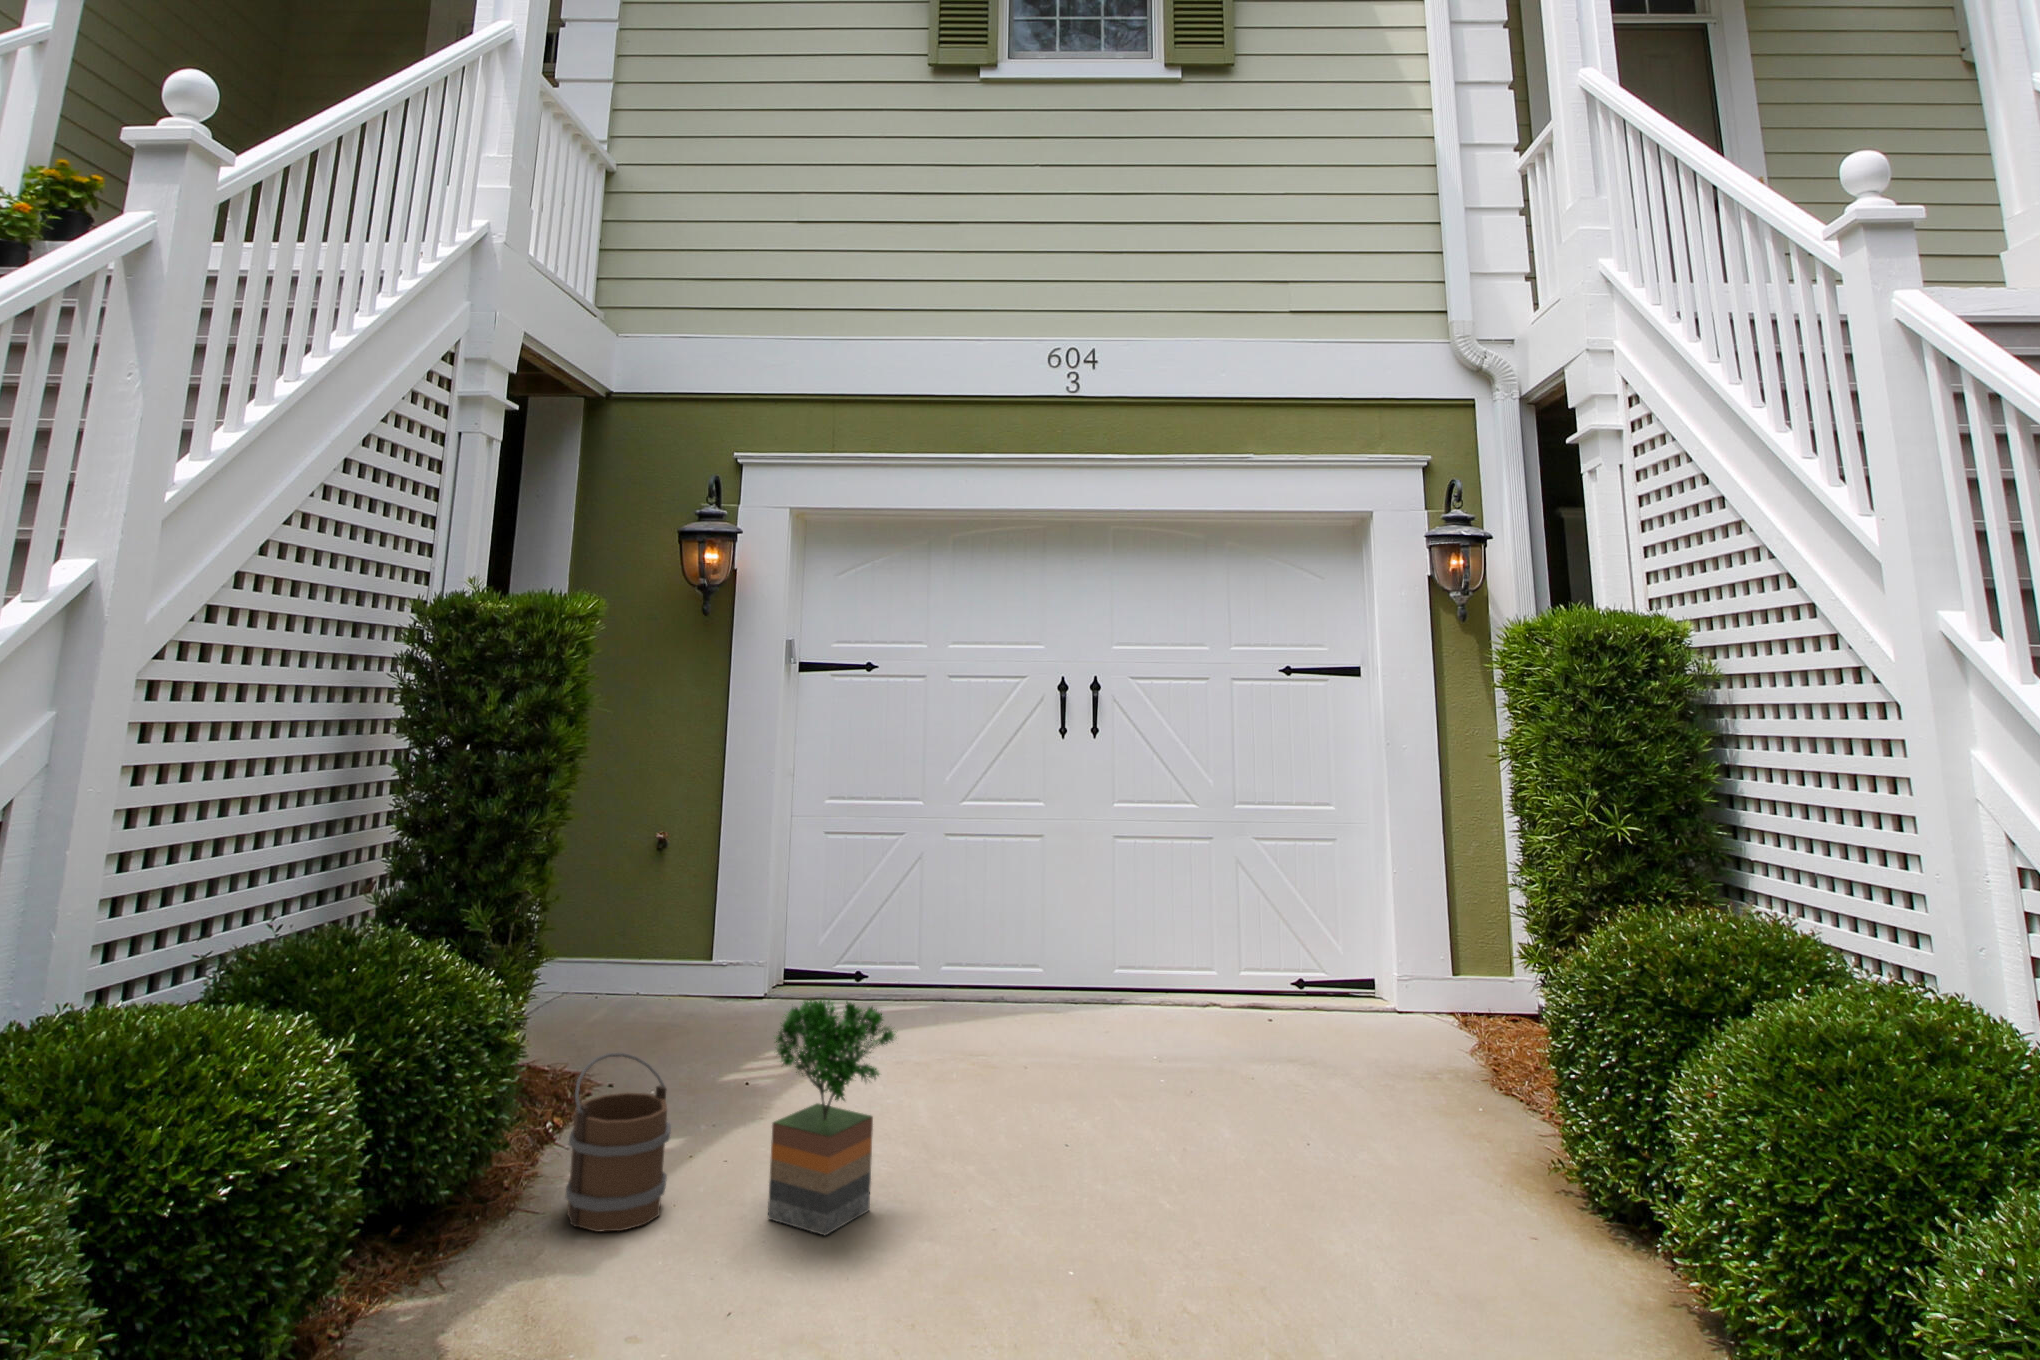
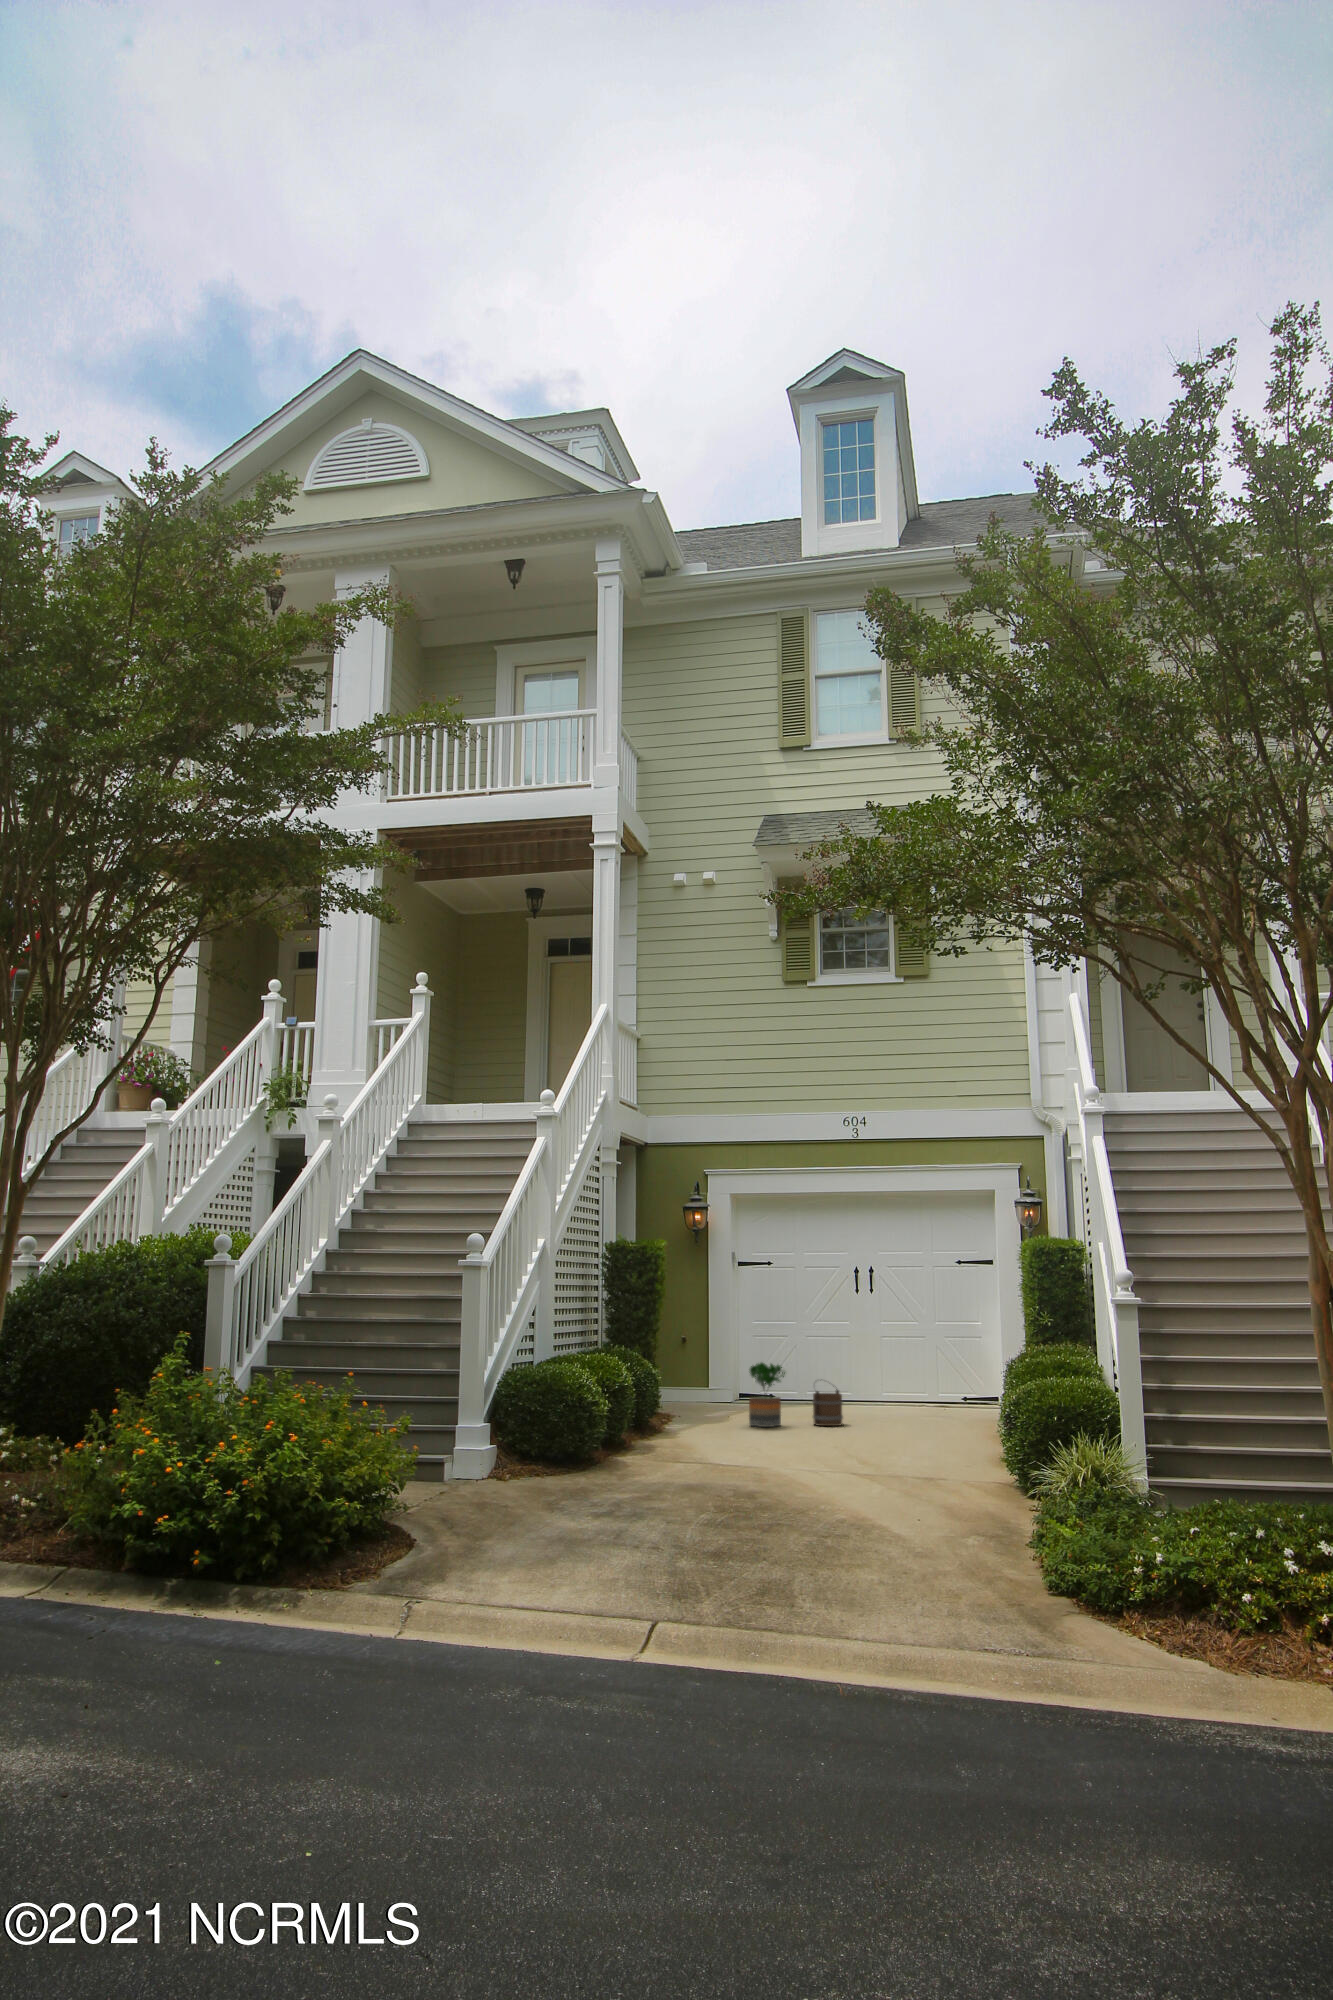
bucket: present [565,1053,671,1232] -> present [812,1389,843,1426]

